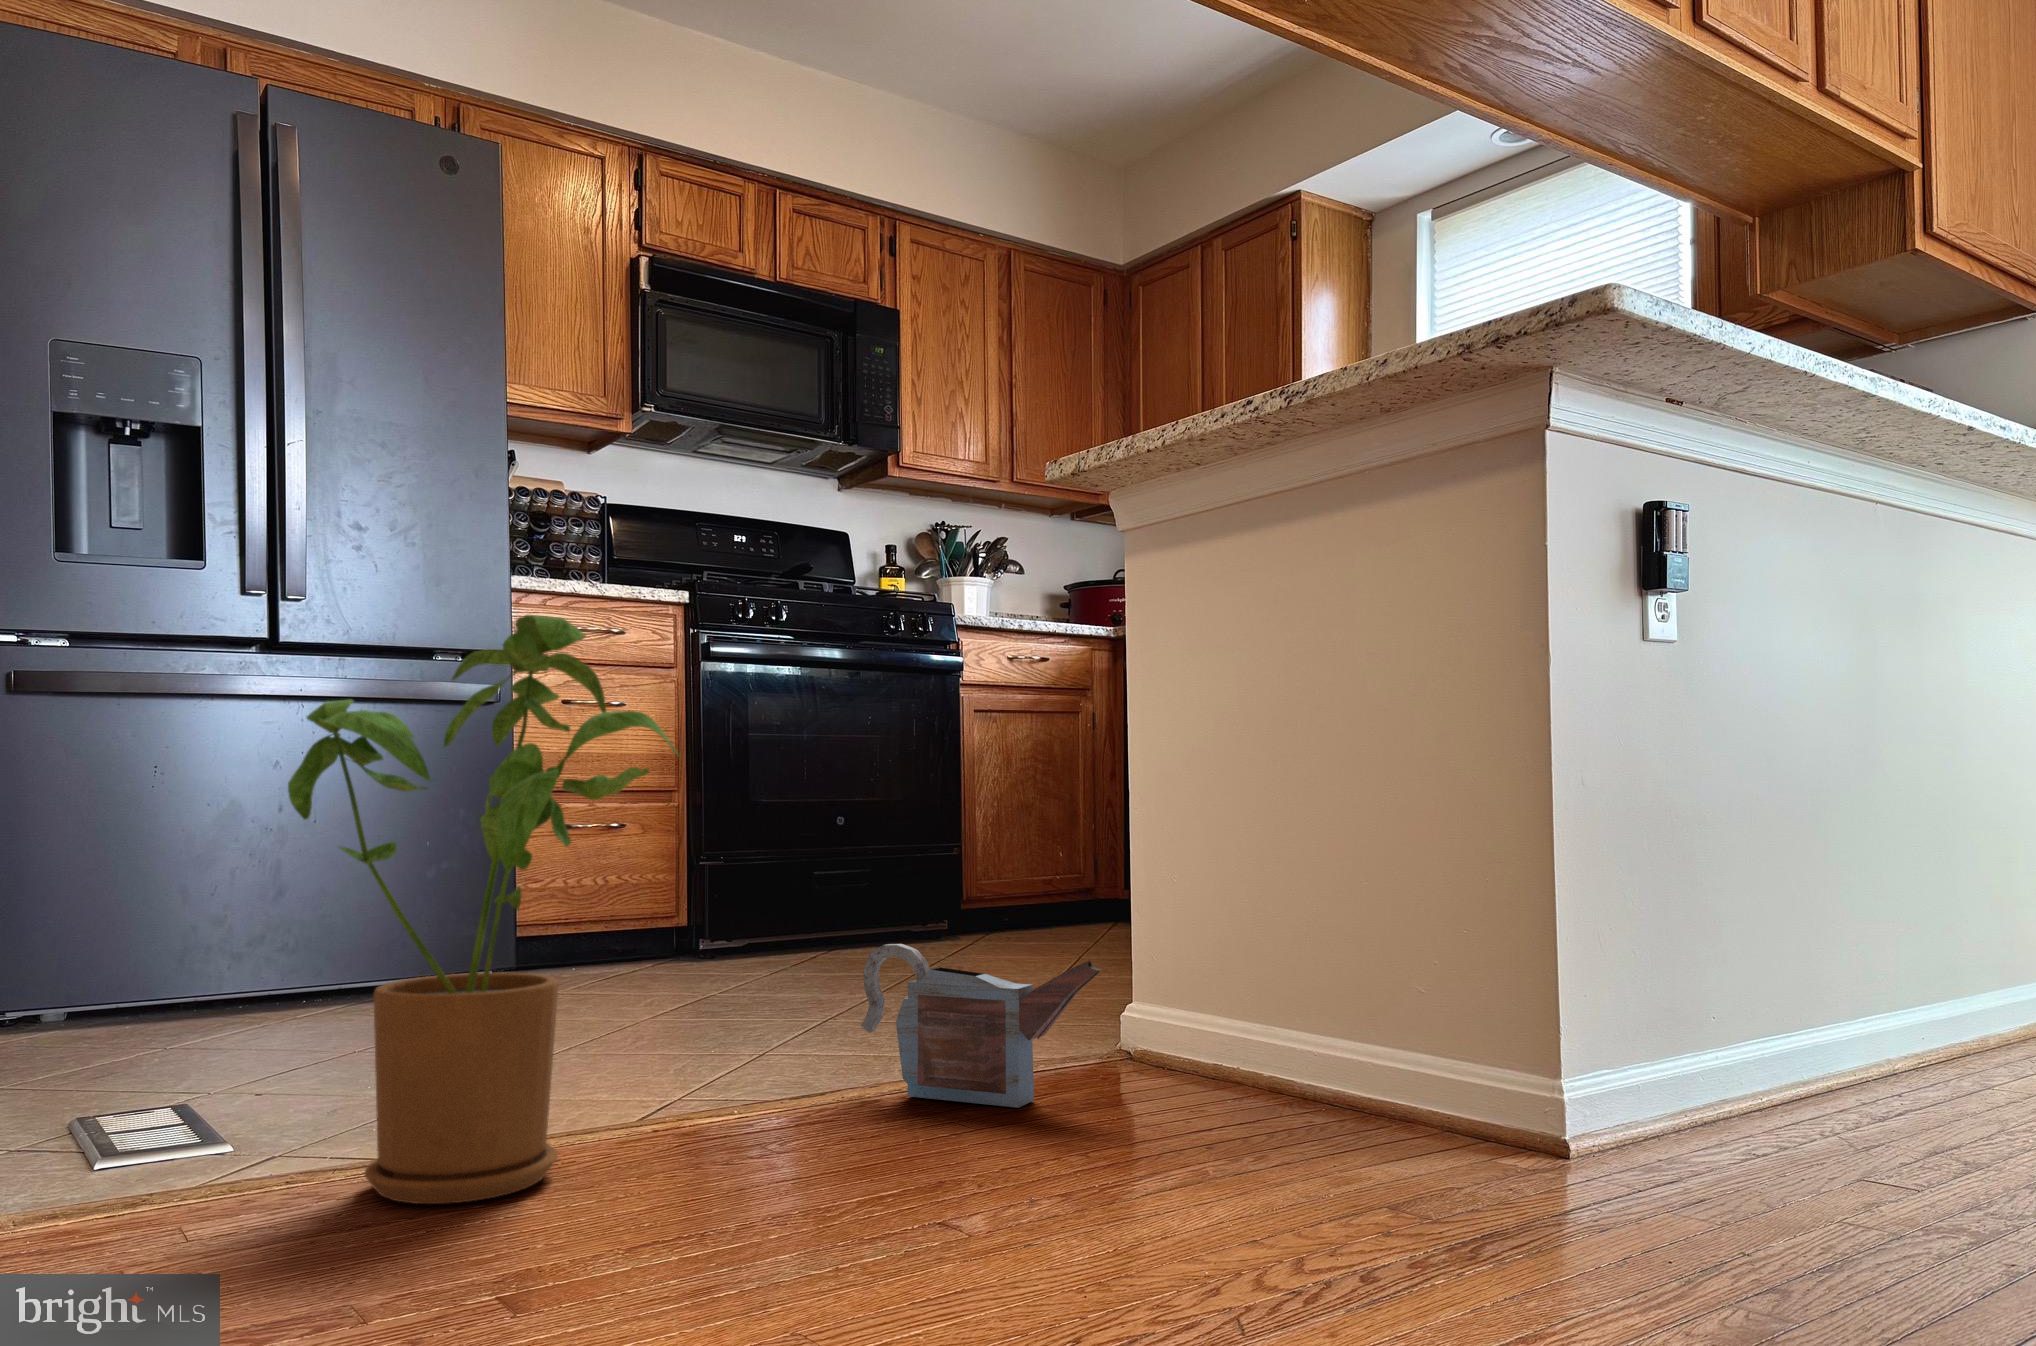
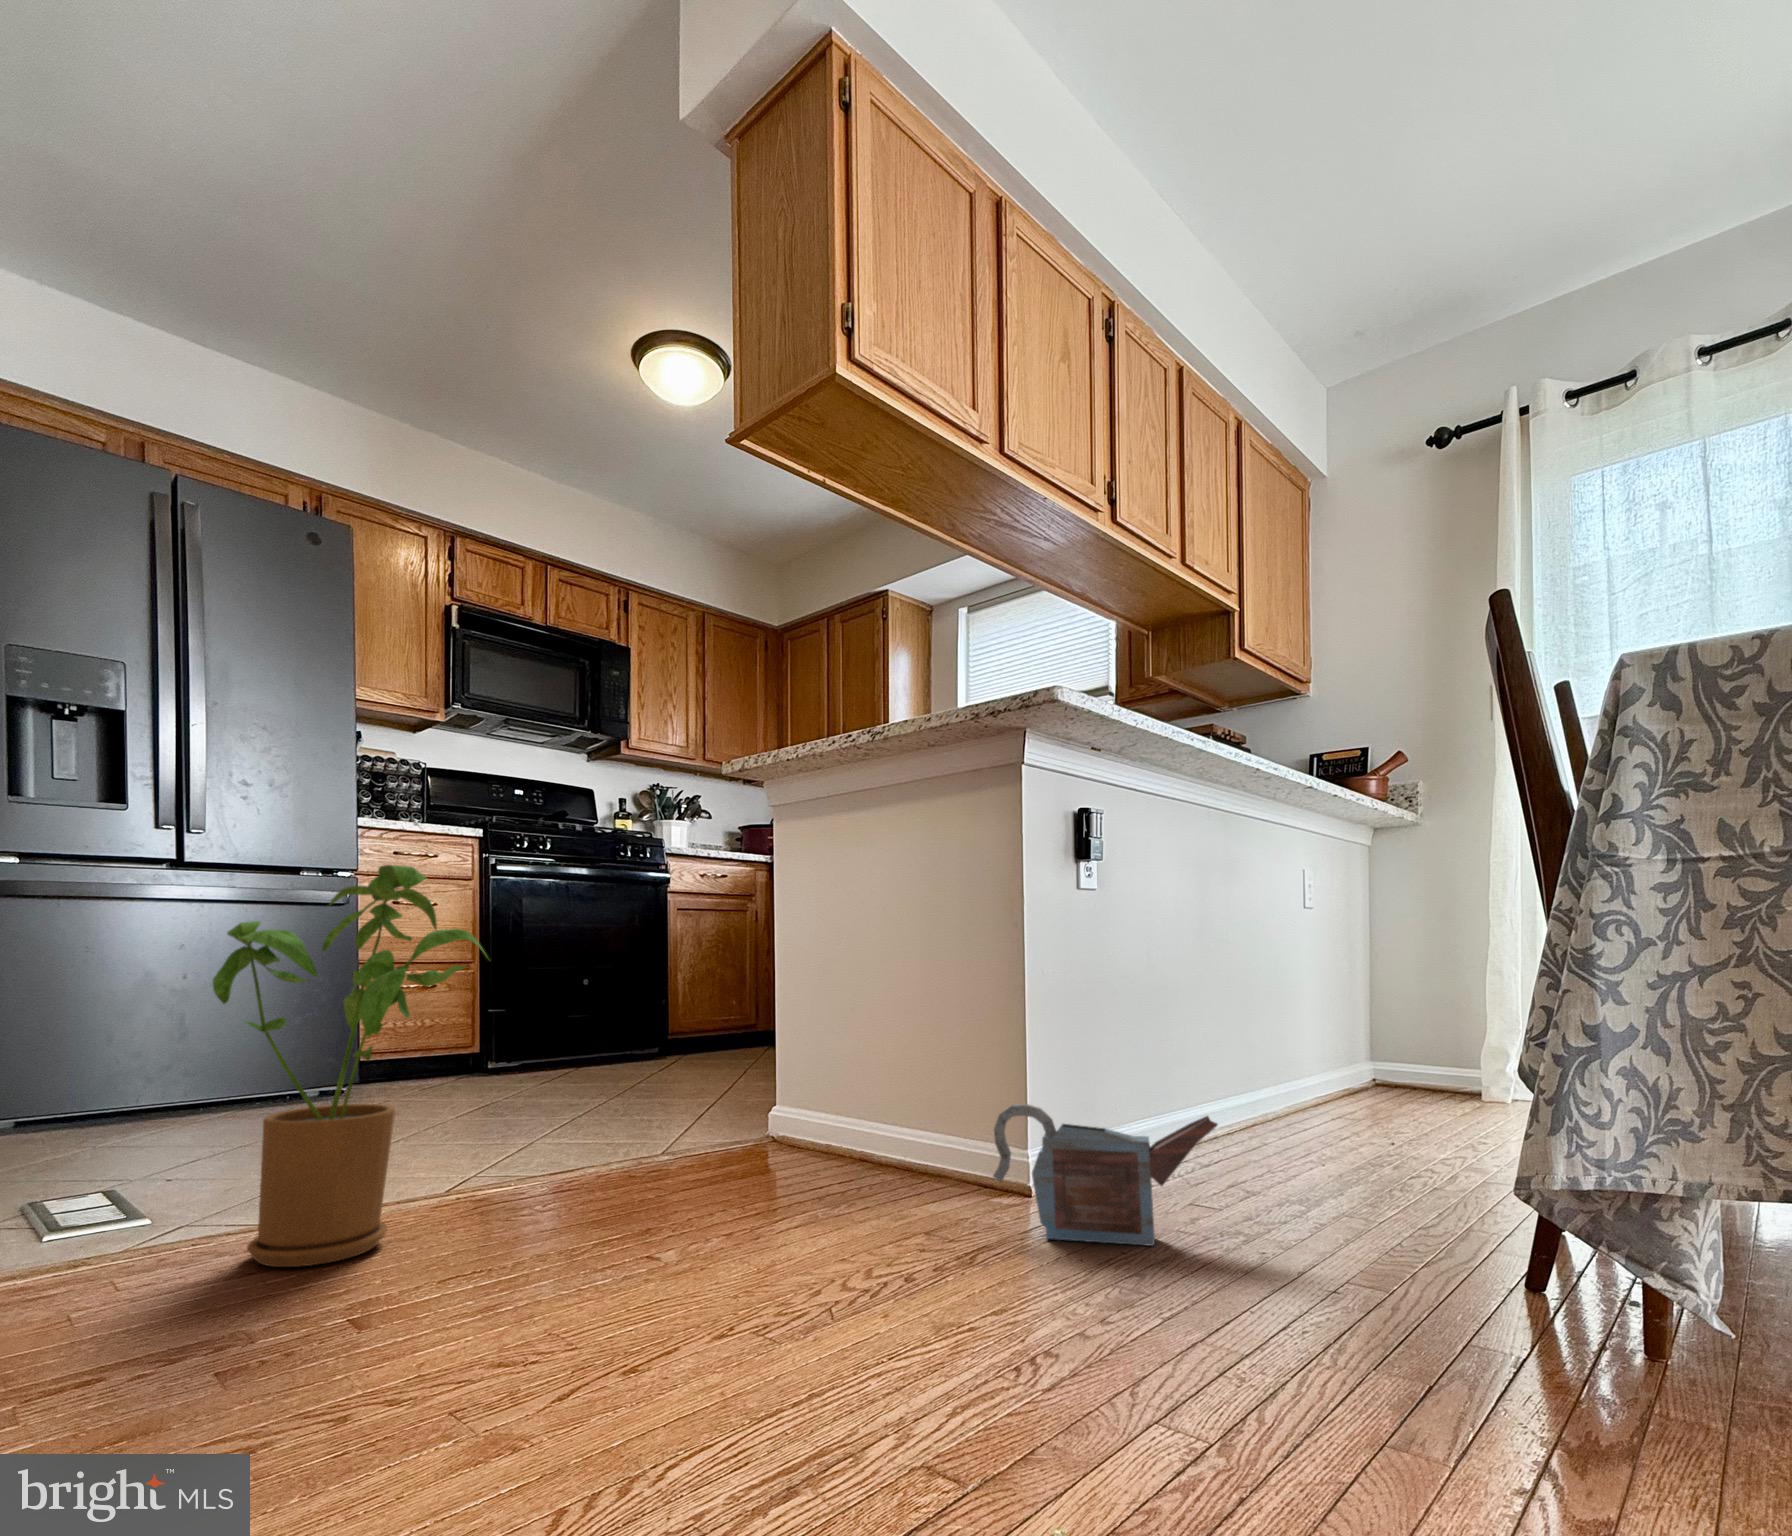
watering can: present [861,944,1101,1108] -> present [993,1104,1218,1246]

